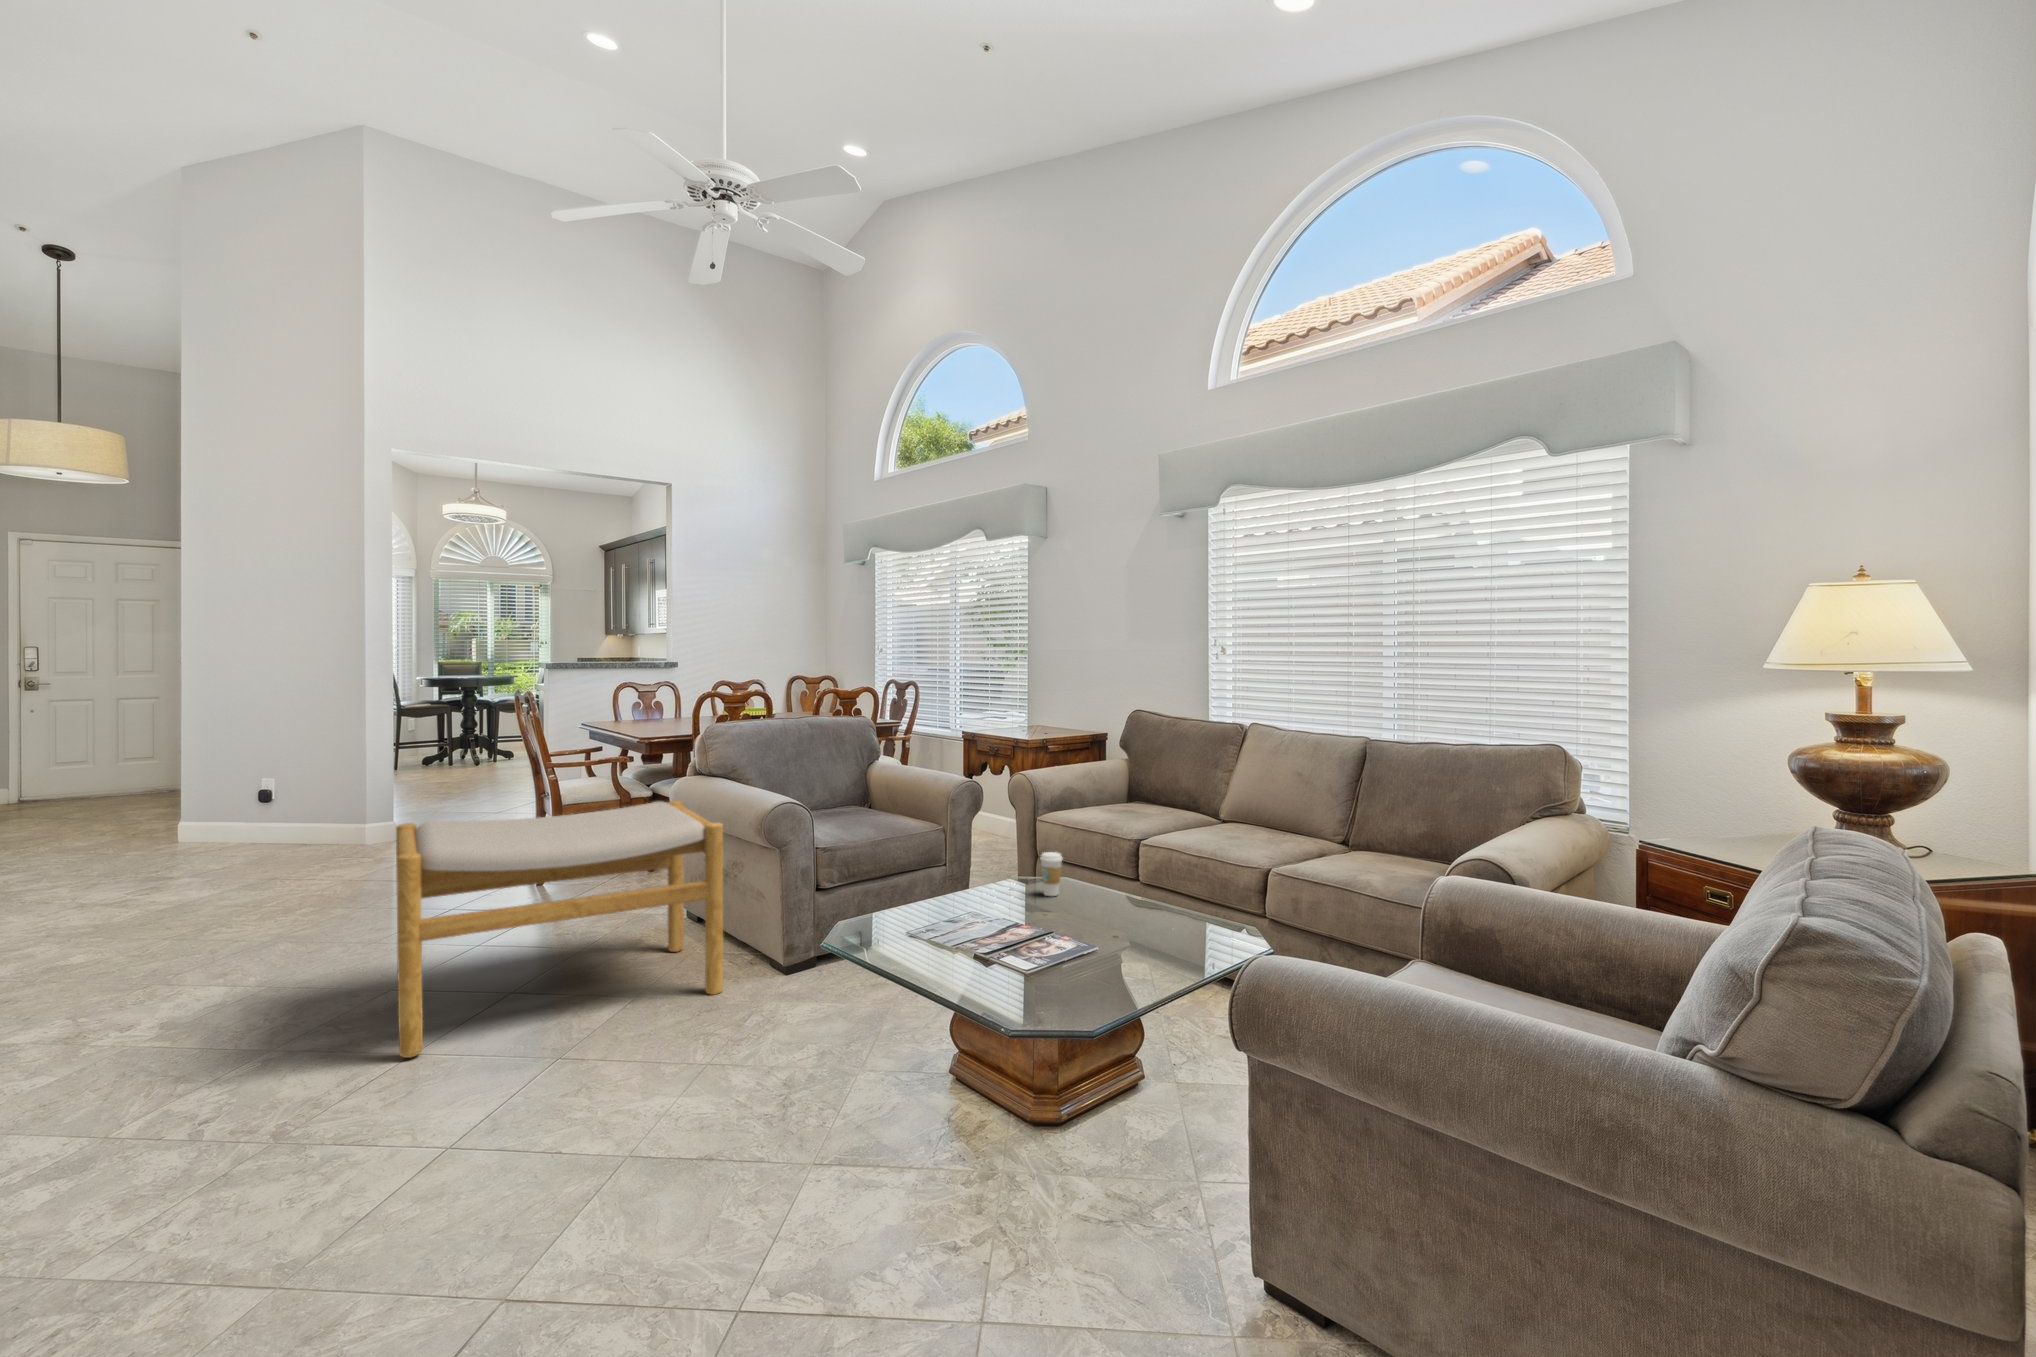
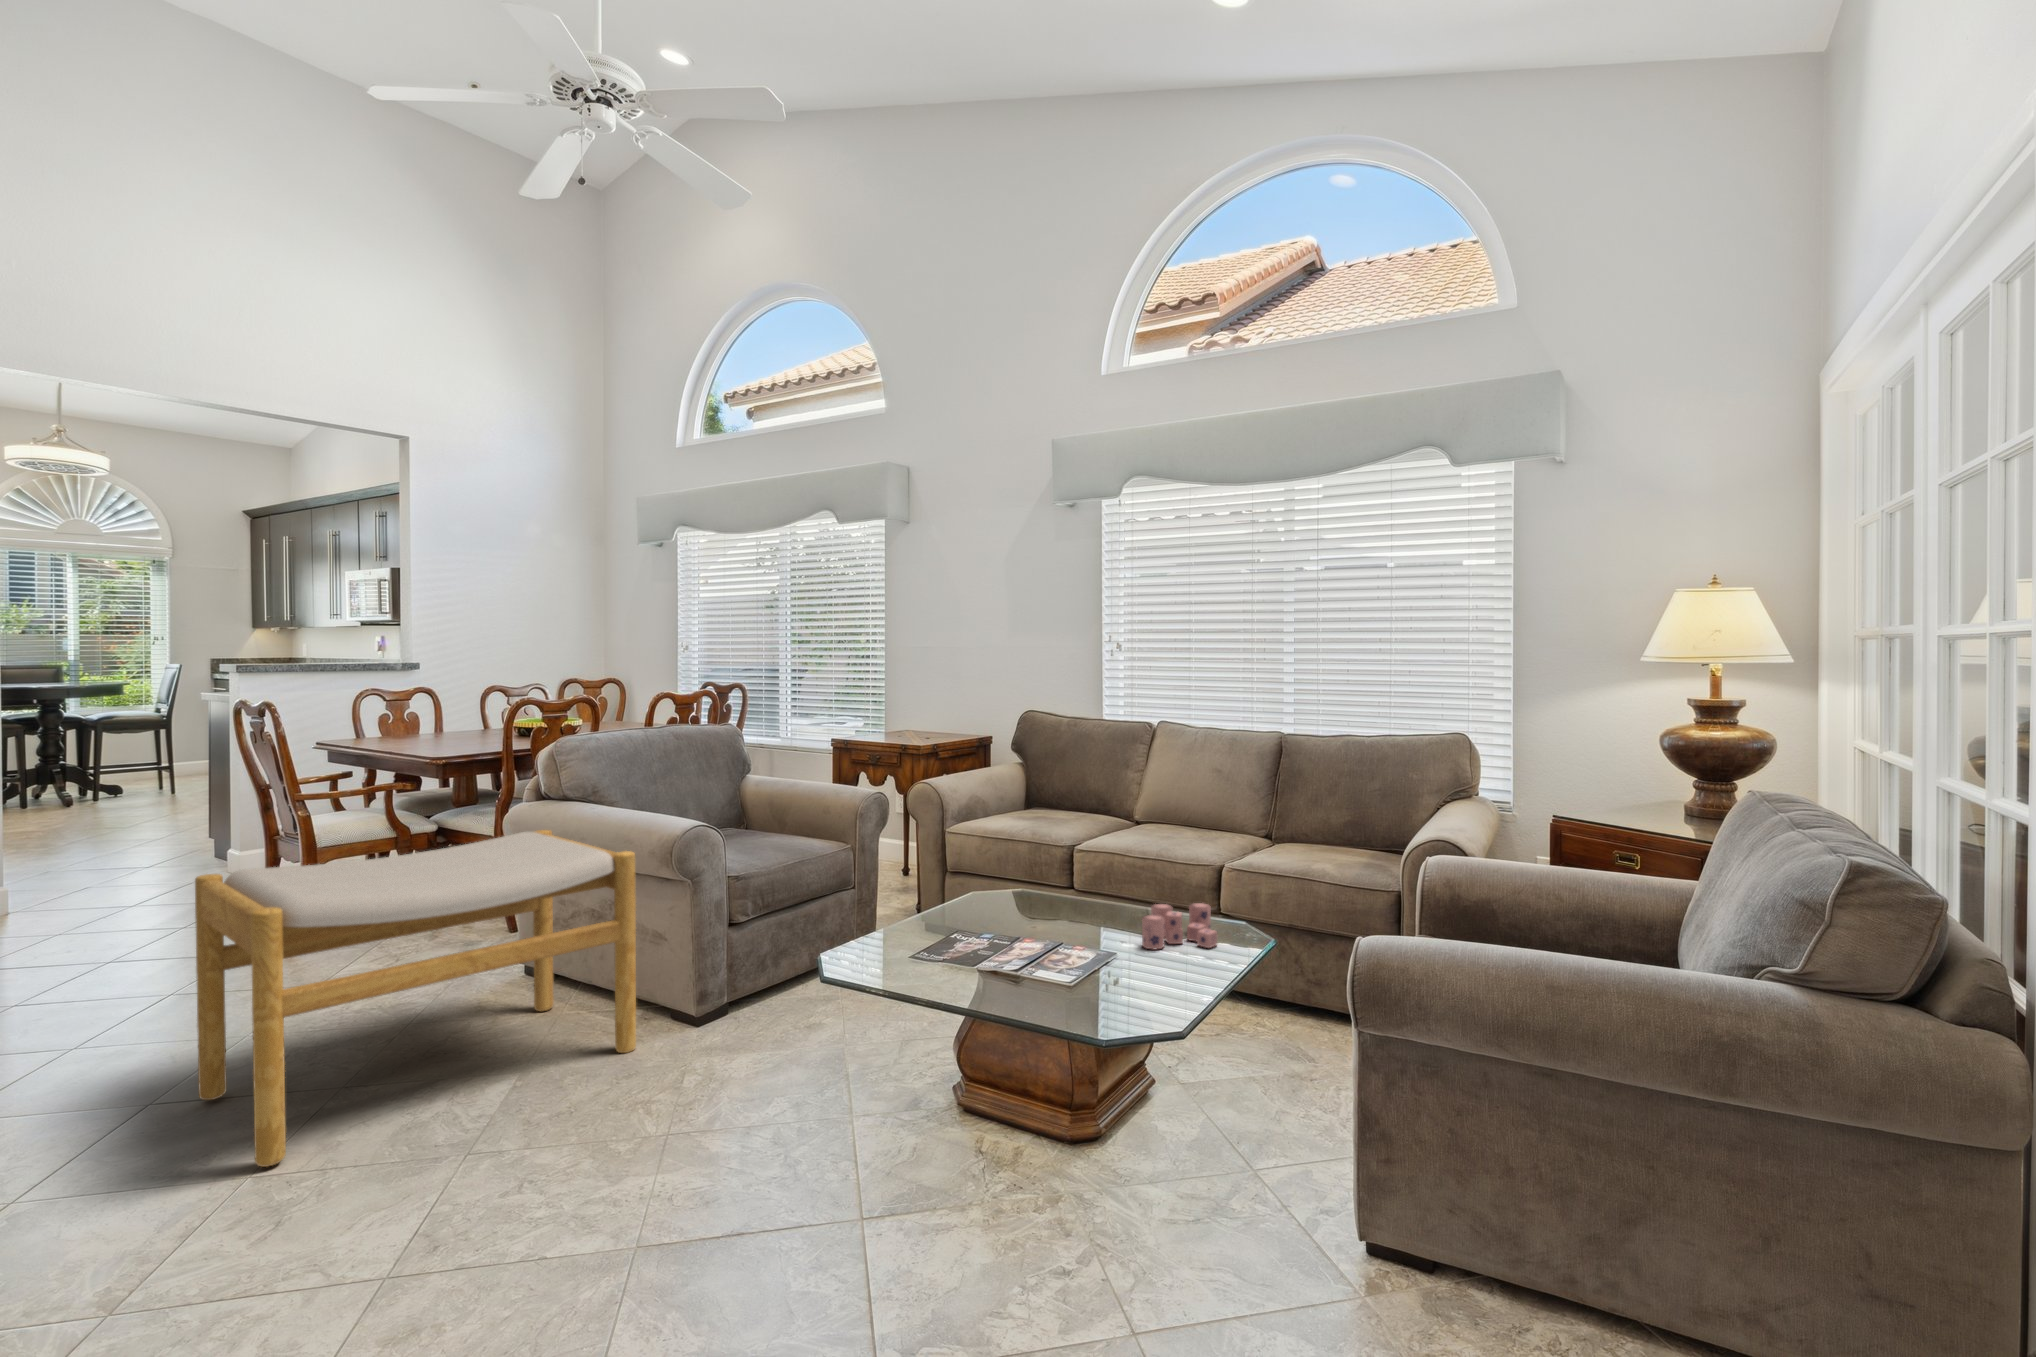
coffee cup: present [1040,852,1062,896] -> none [1004,862,1028,909]
candle: none [1138,903,1217,951] -> present [1142,903,1217,950]

